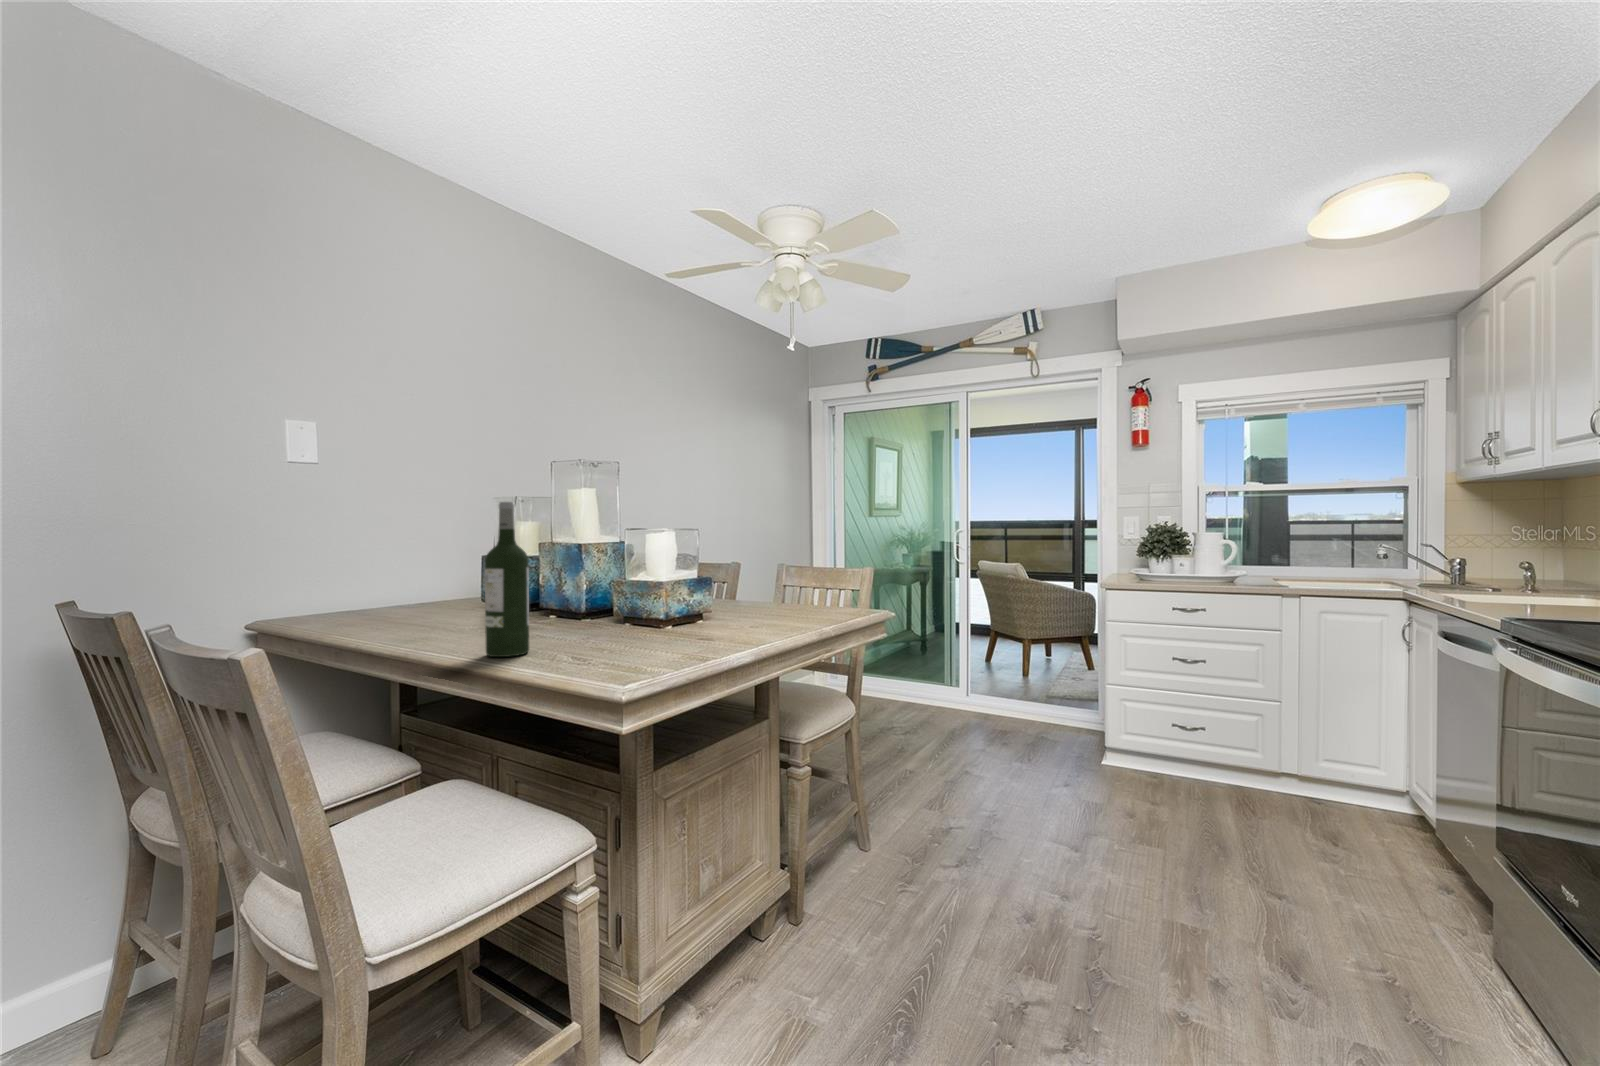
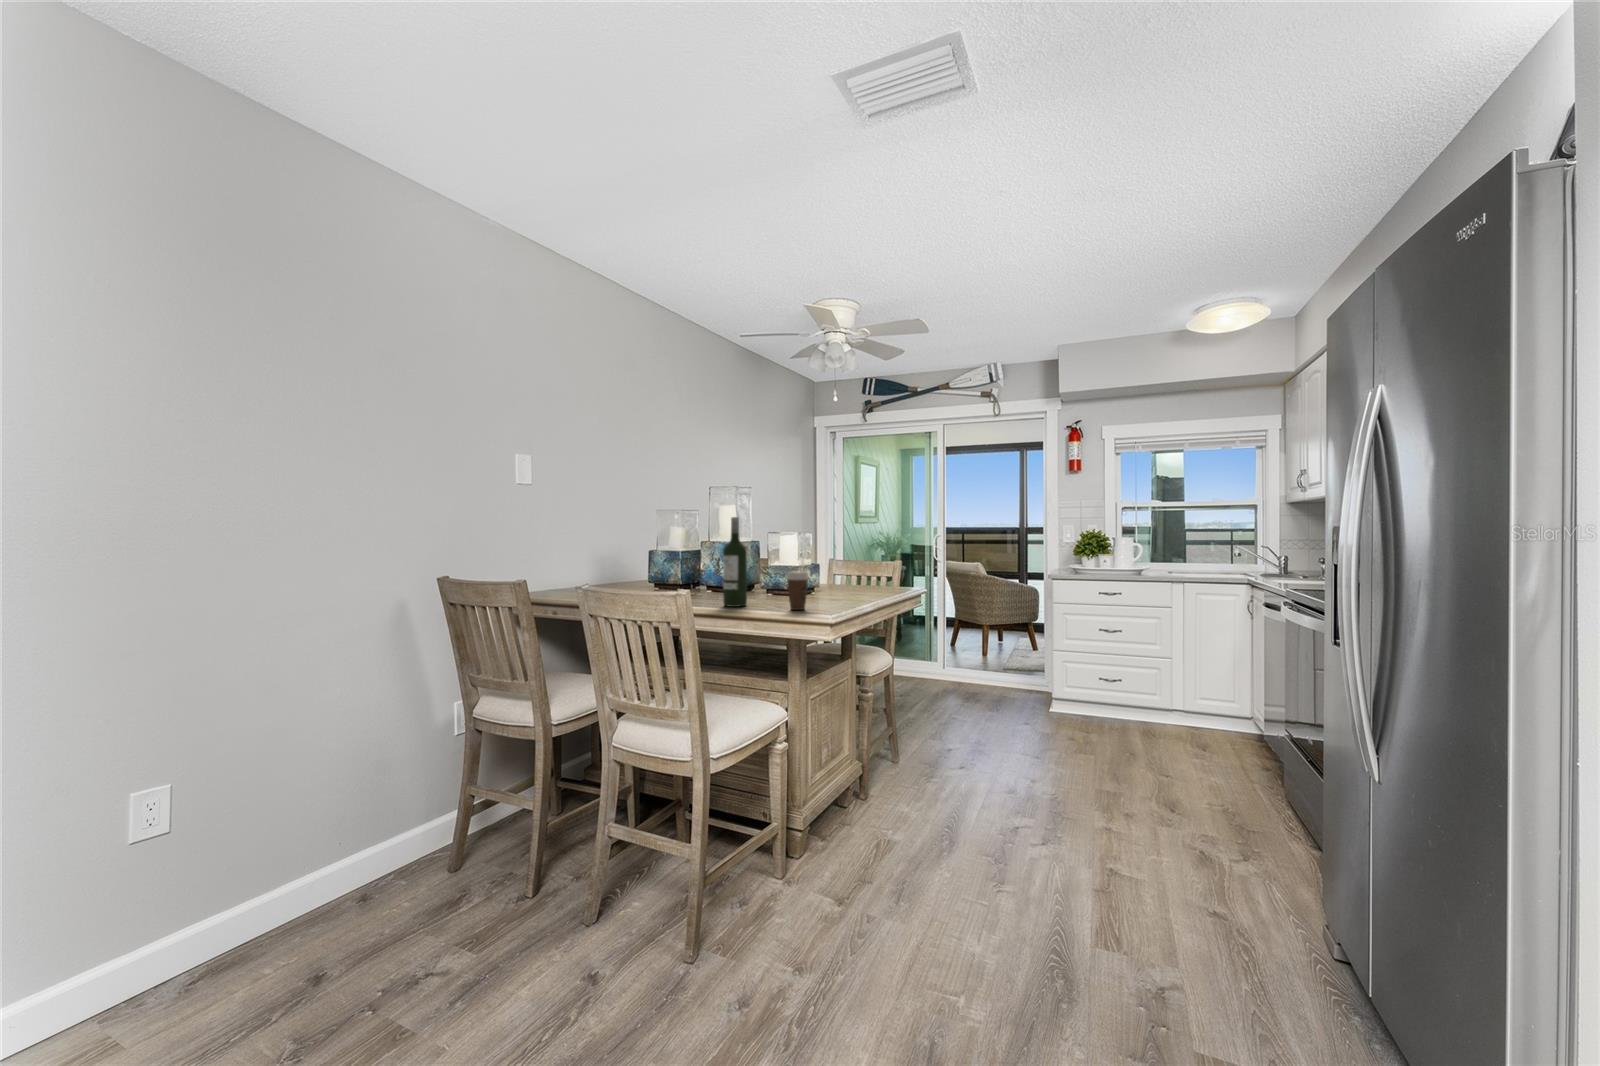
coffee cup: none [562,598,607,671] -> present [786,572,809,610]

